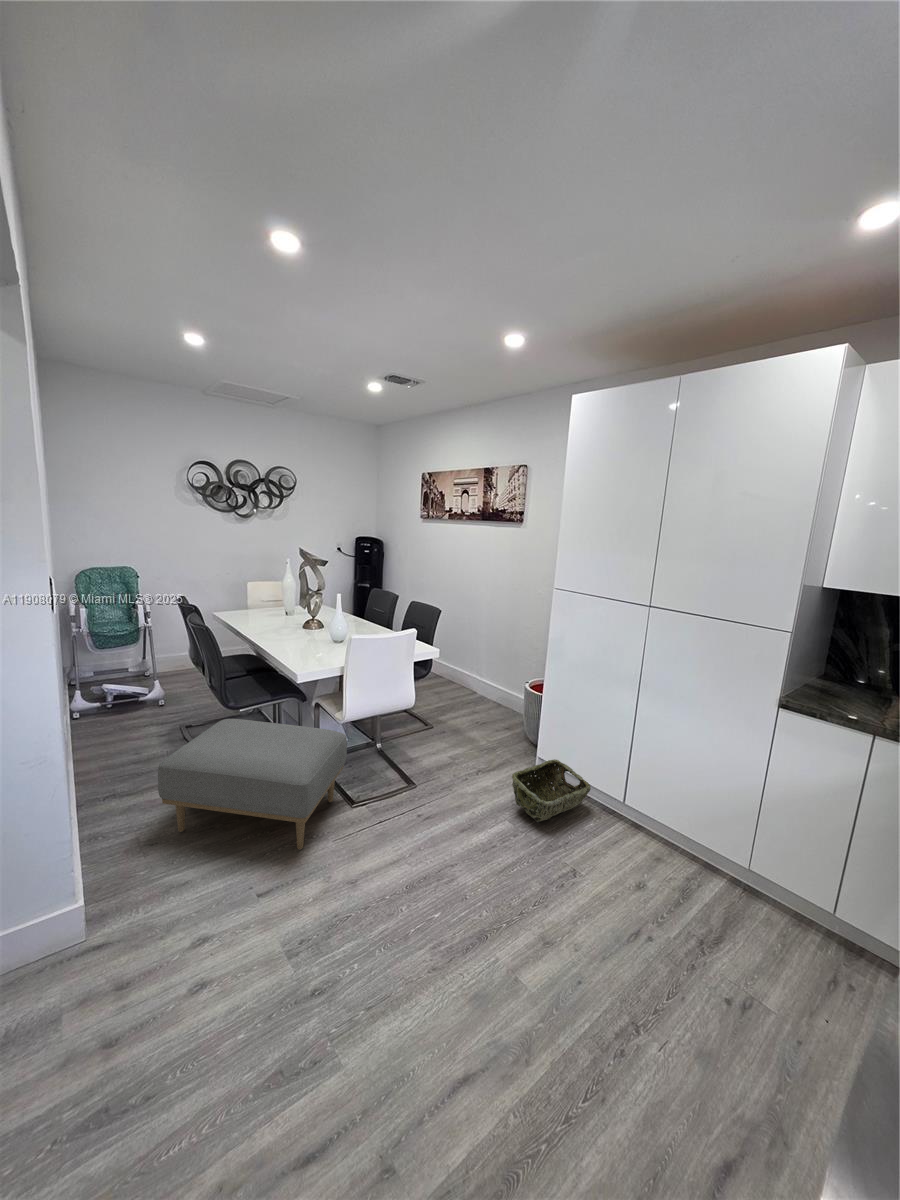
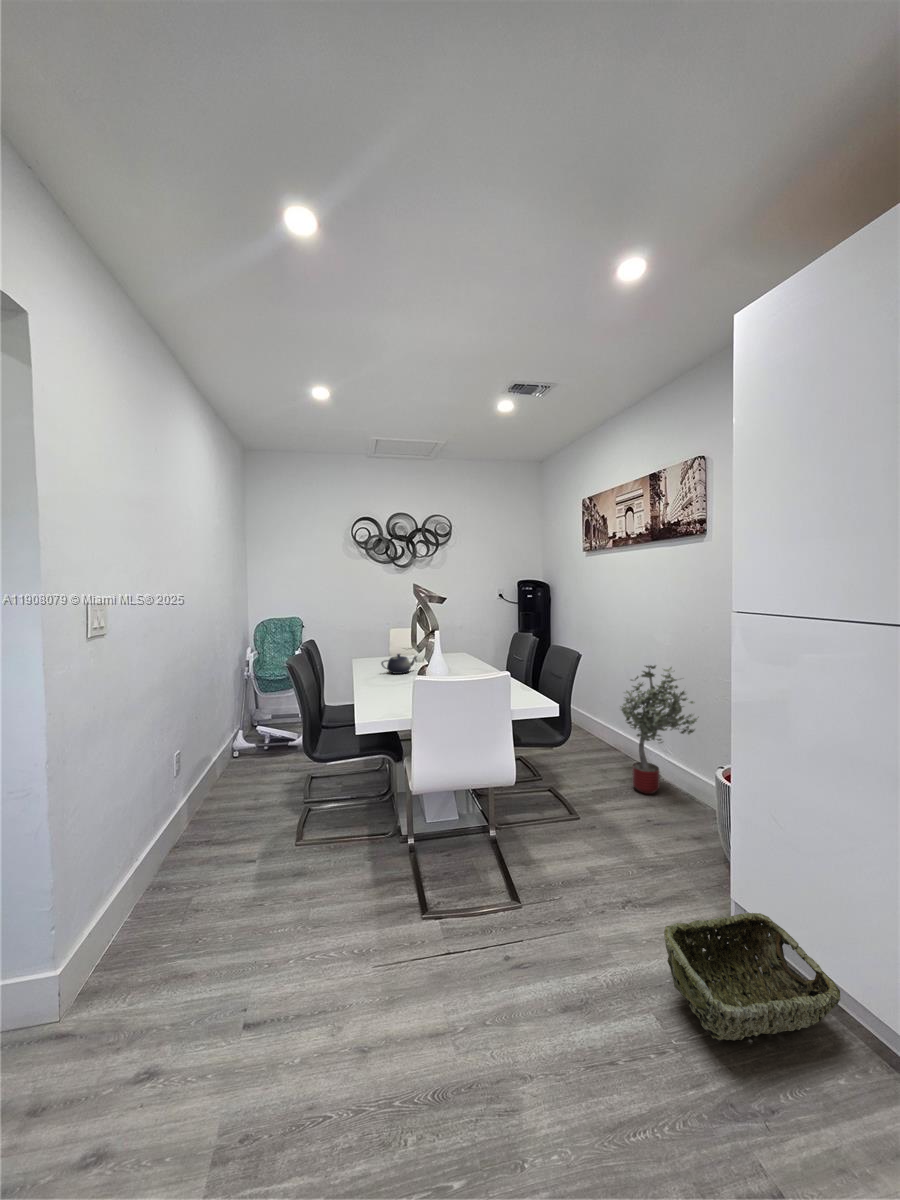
teapot: none [266,609,299,628] -> present [381,654,417,674]
potted tree: none [453,616,510,708] -> present [620,665,698,794]
ottoman: present [158,719,347,850] -> none [205,773,422,970]

